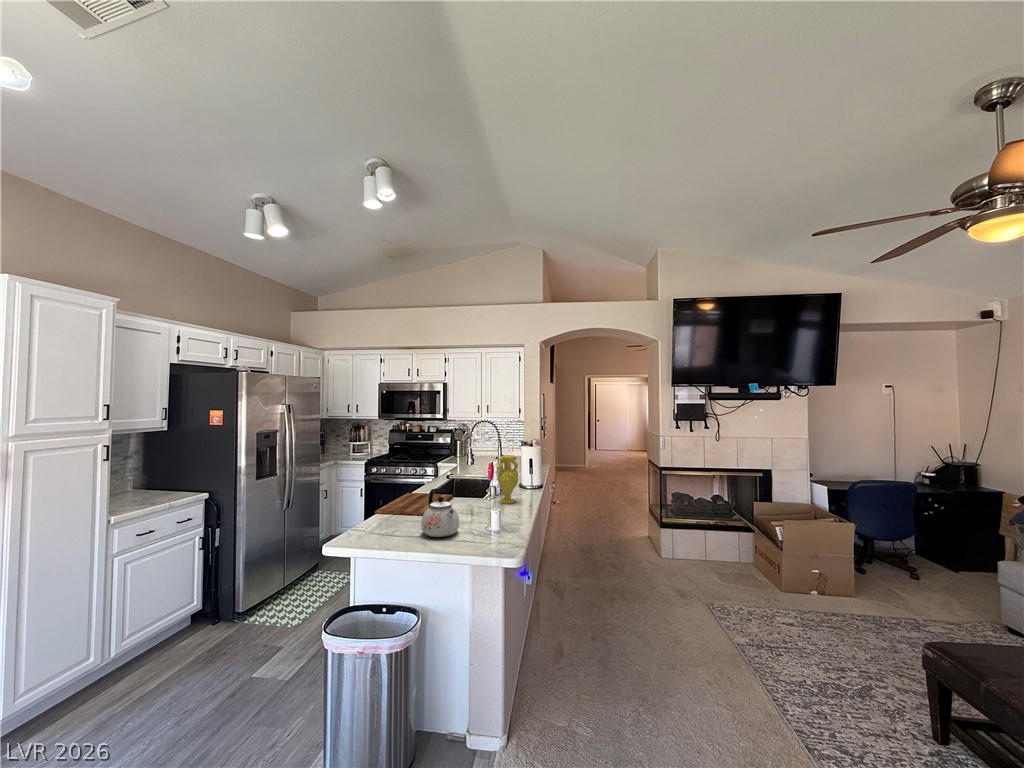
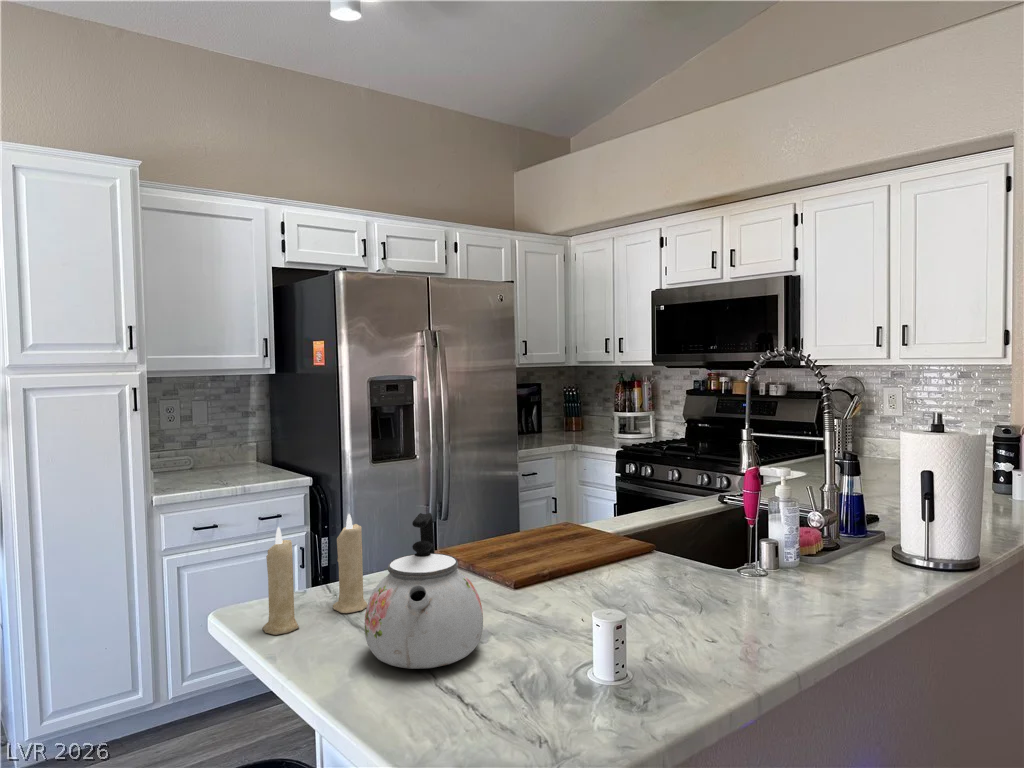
vase: present [497,455,519,504] -> none [745,440,836,606]
candle: none [372,493,395,542] -> present [262,514,367,635]

